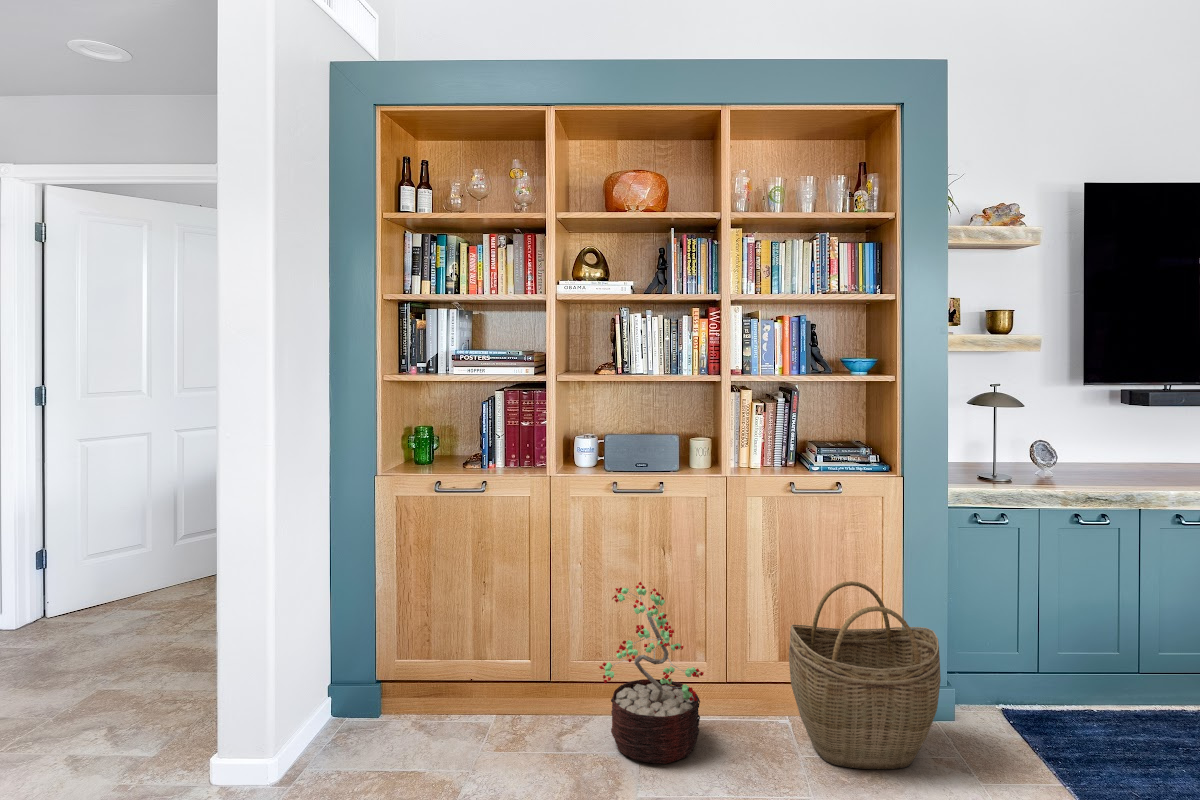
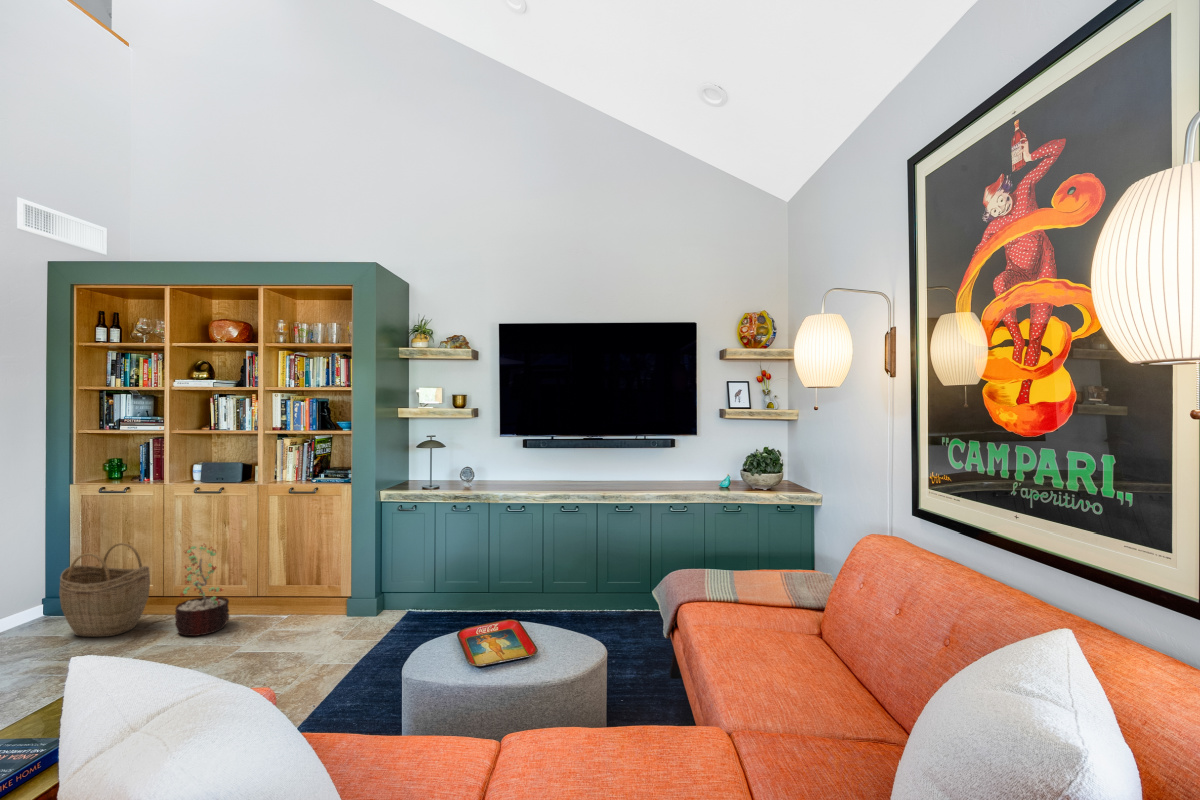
woven basket: present [789,581,941,769] -> present [59,543,150,637]

